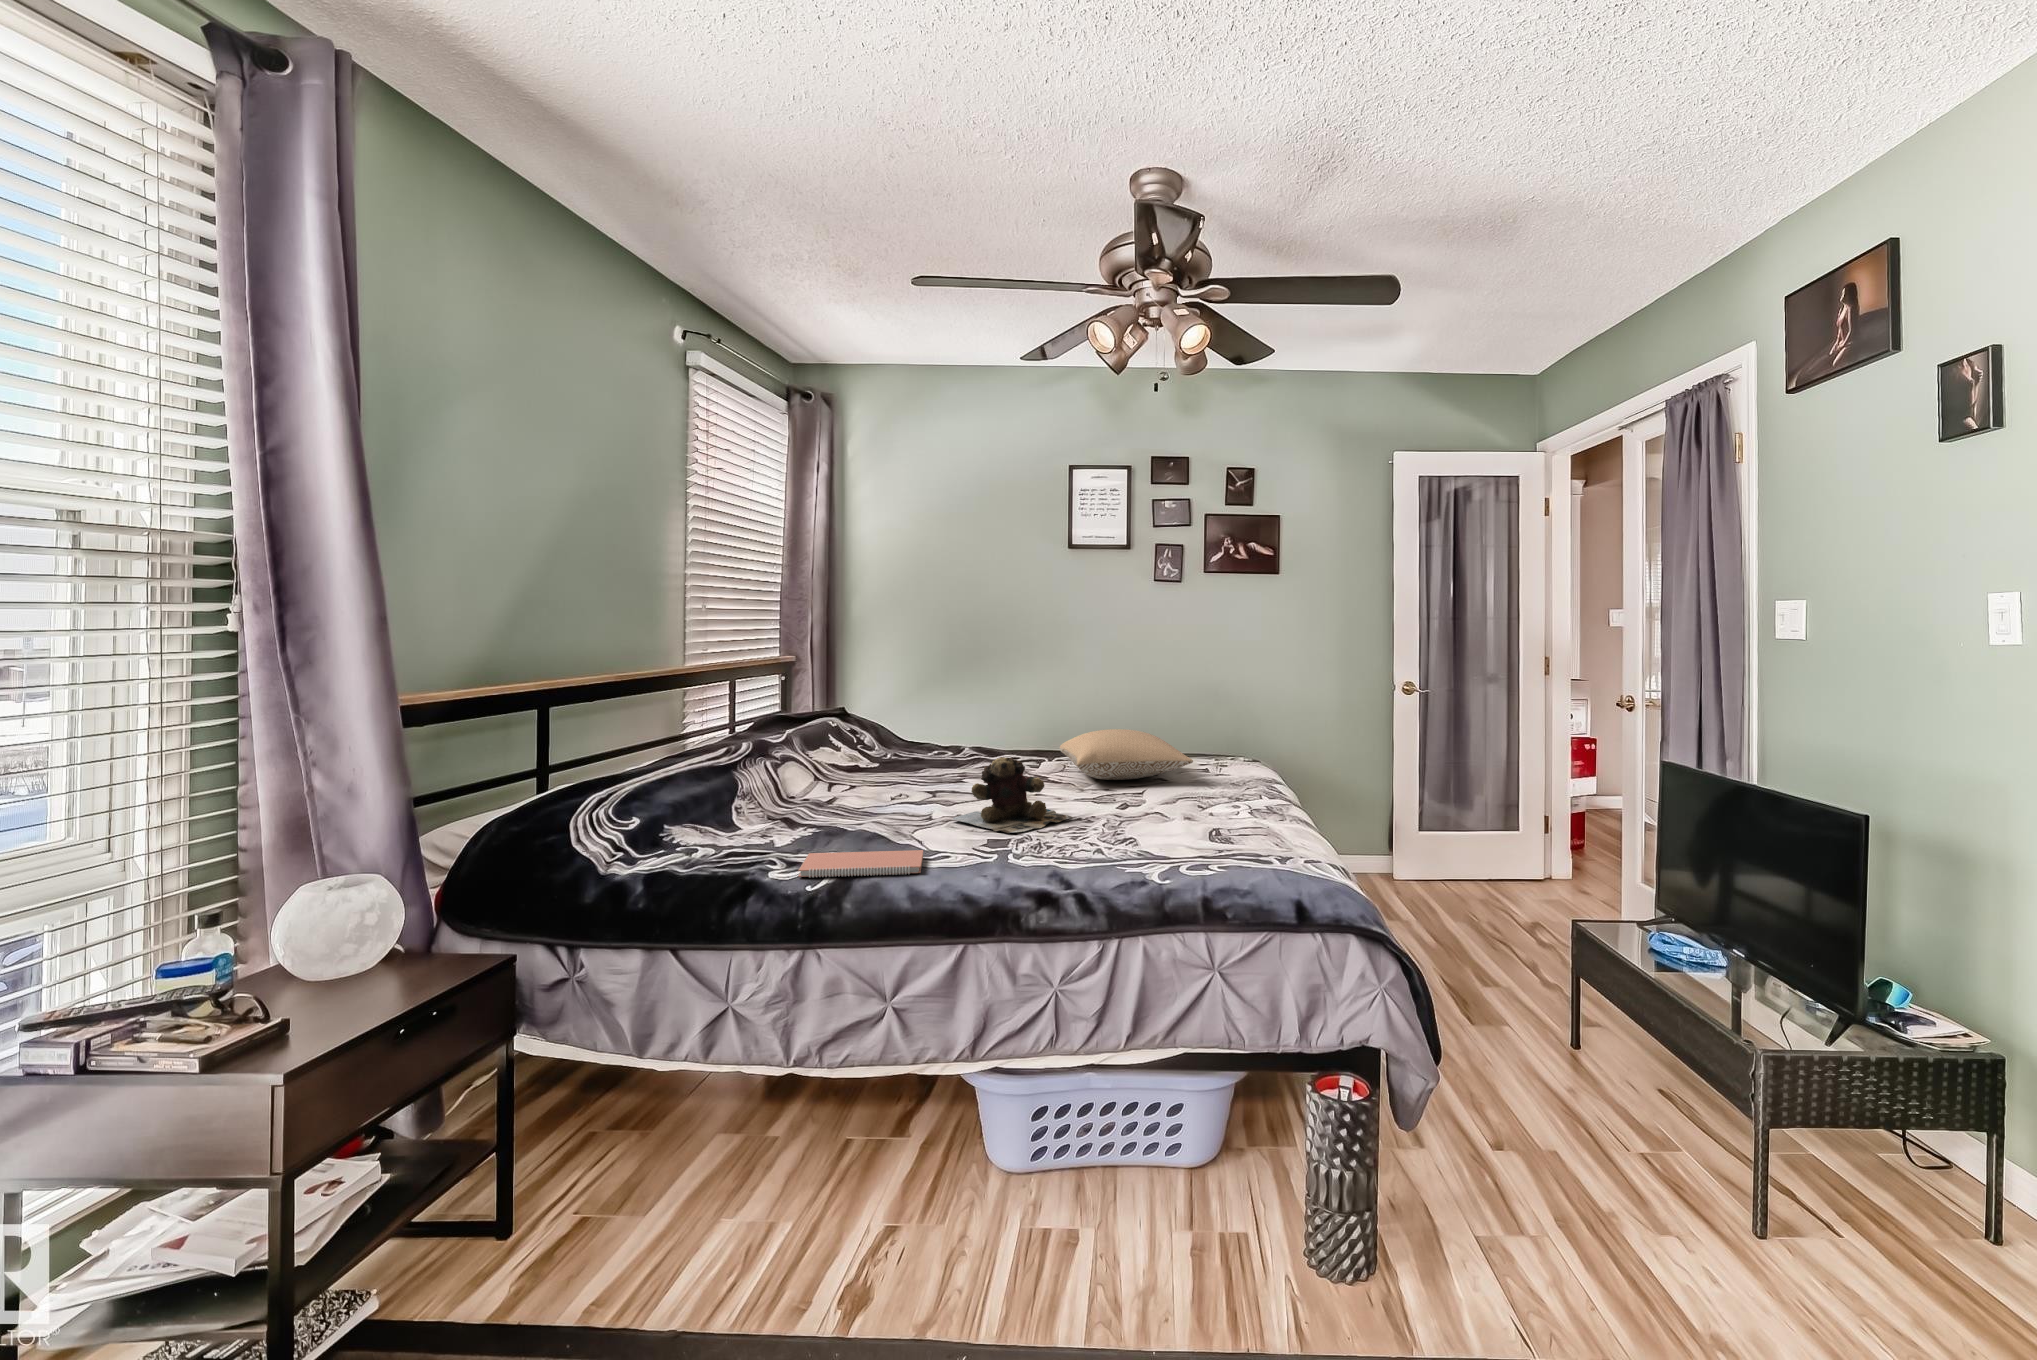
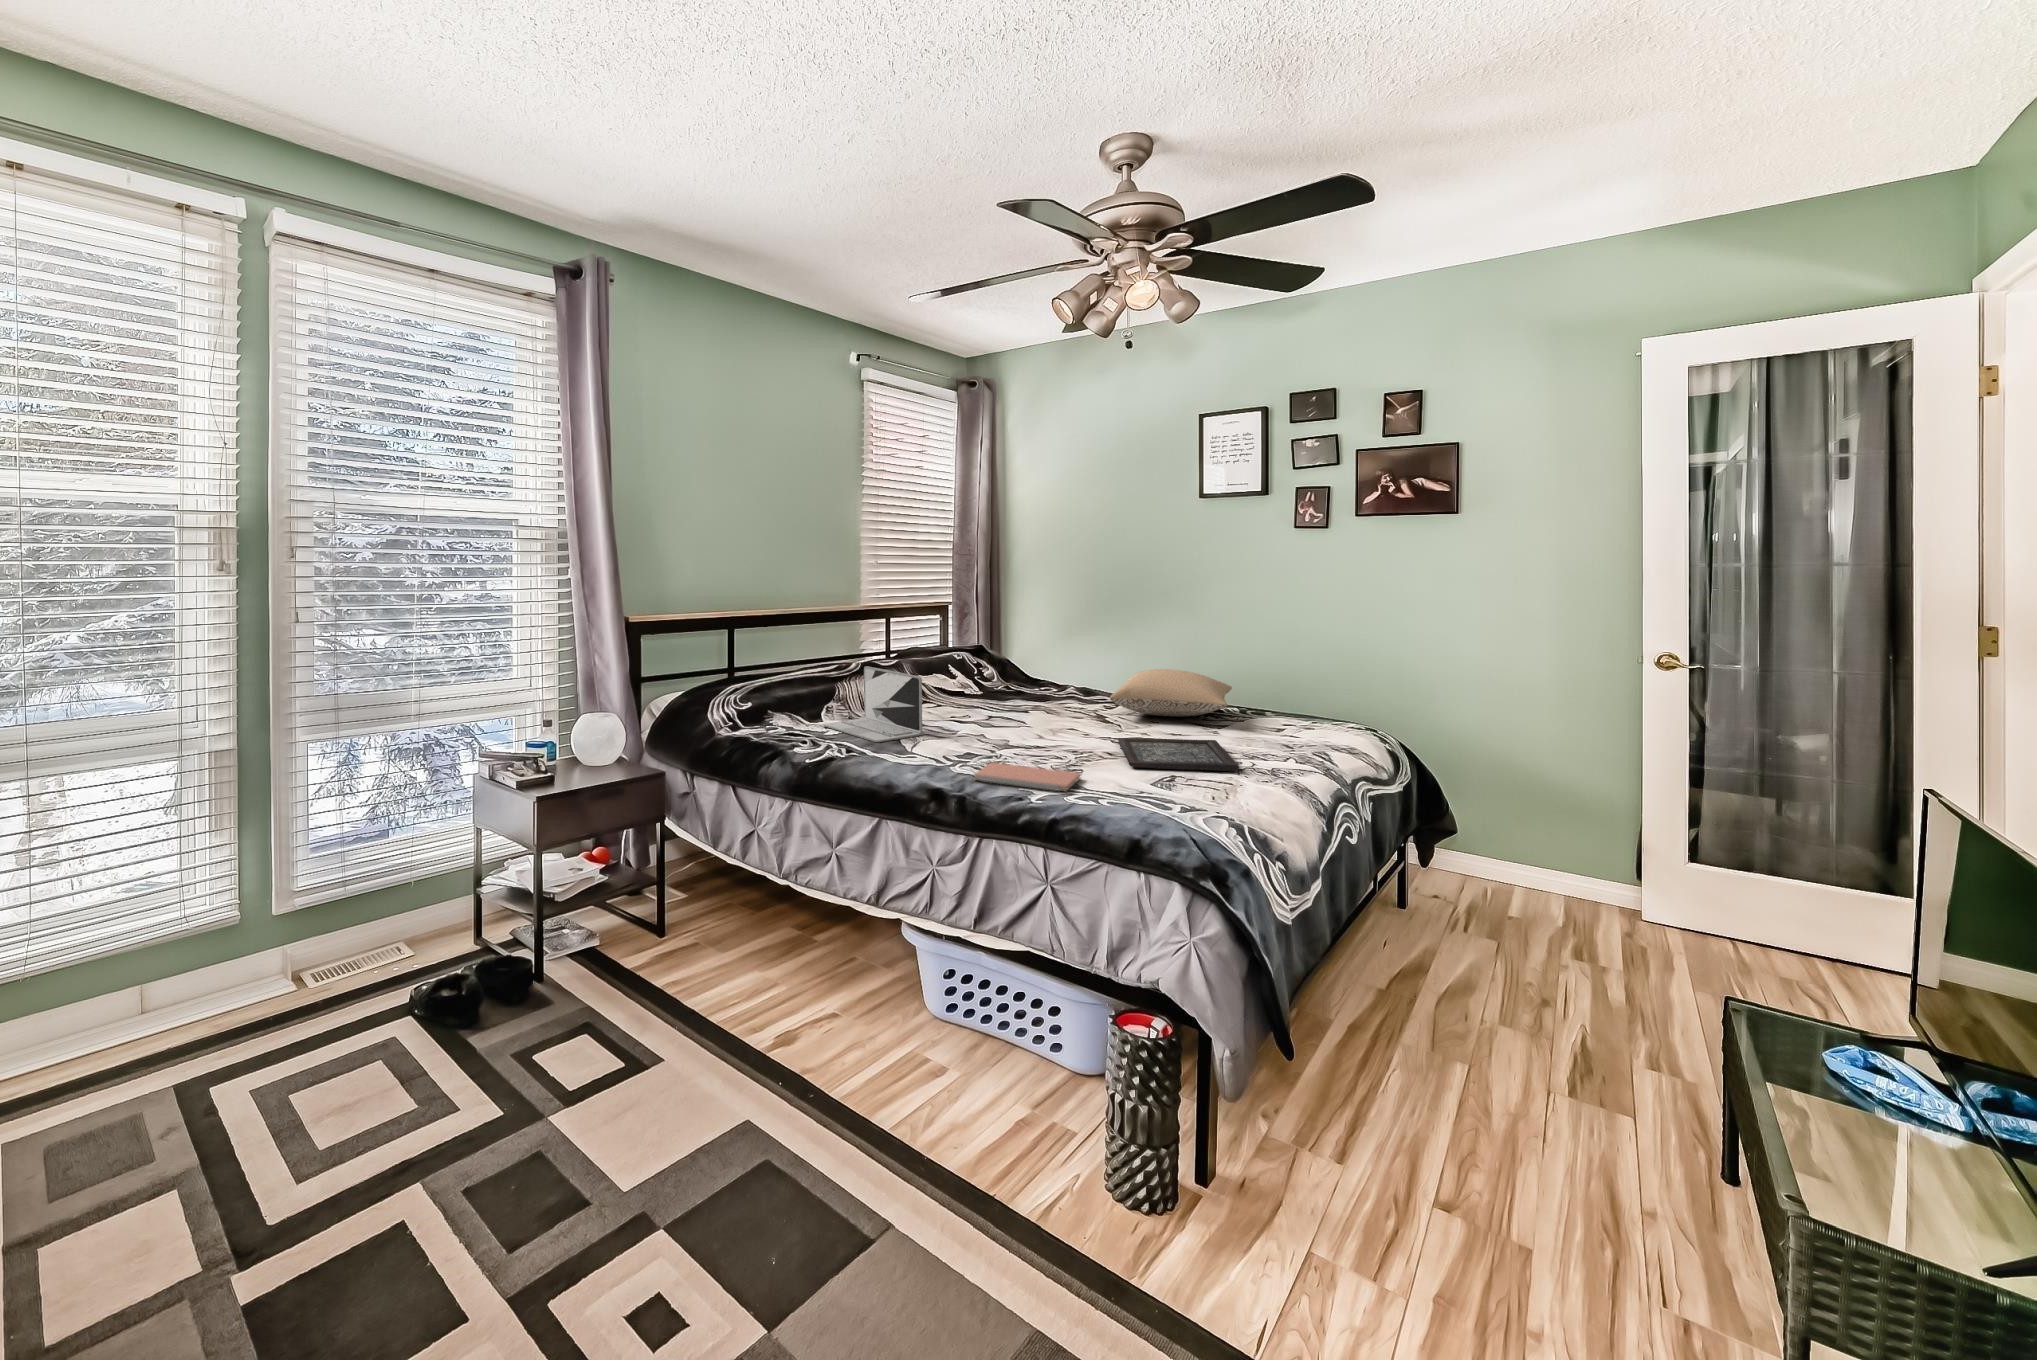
laptop: none [751,748,906,846] -> present [824,666,923,742]
teddy bear: present [952,757,1073,833] -> none [964,685,1061,748]
tray: none [1126,797,1274,833] -> present [1118,738,1239,771]
notebook: present [798,850,923,878] -> present [974,762,1080,791]

